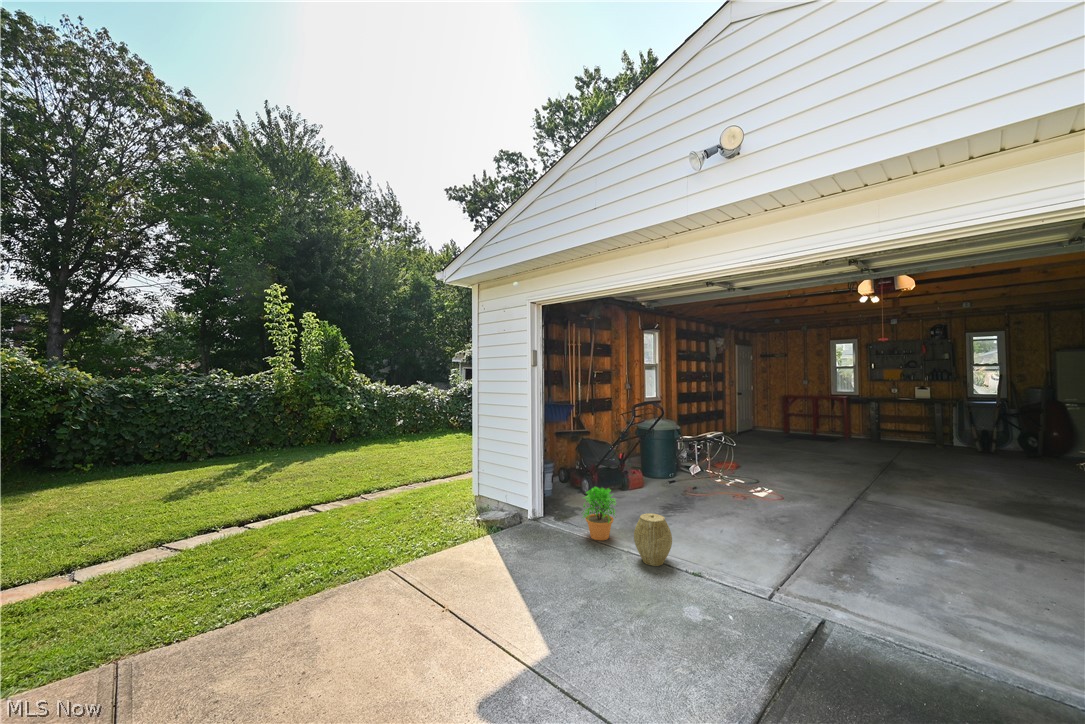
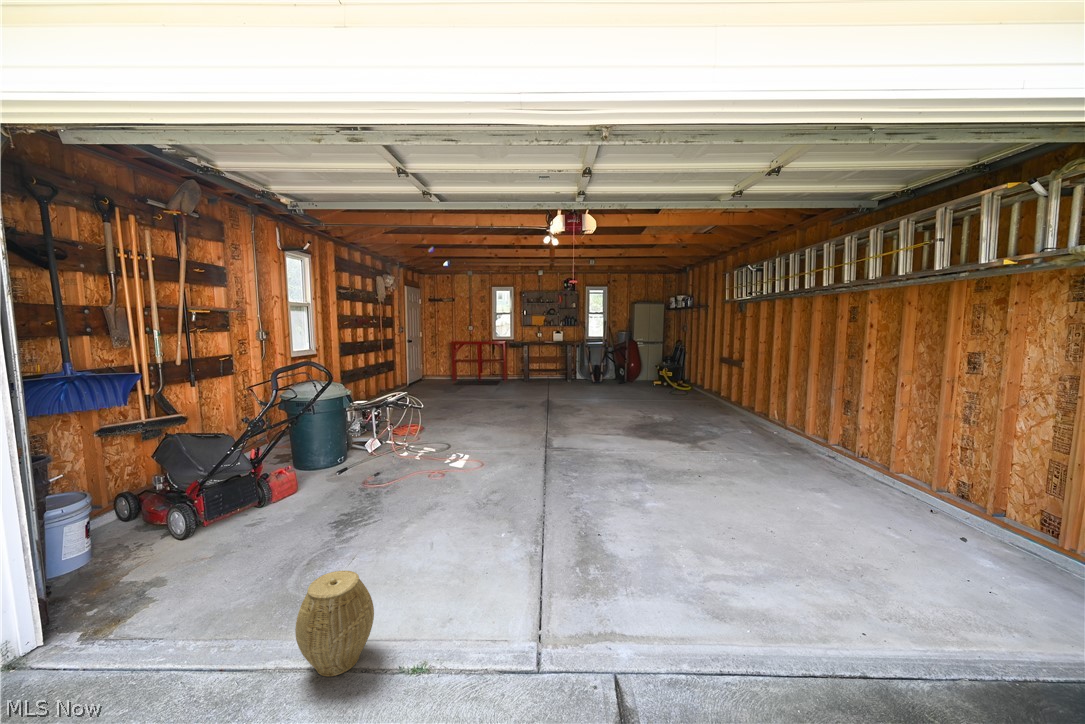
potted plant: present [582,487,616,540] -> none [155,540,255,660]

